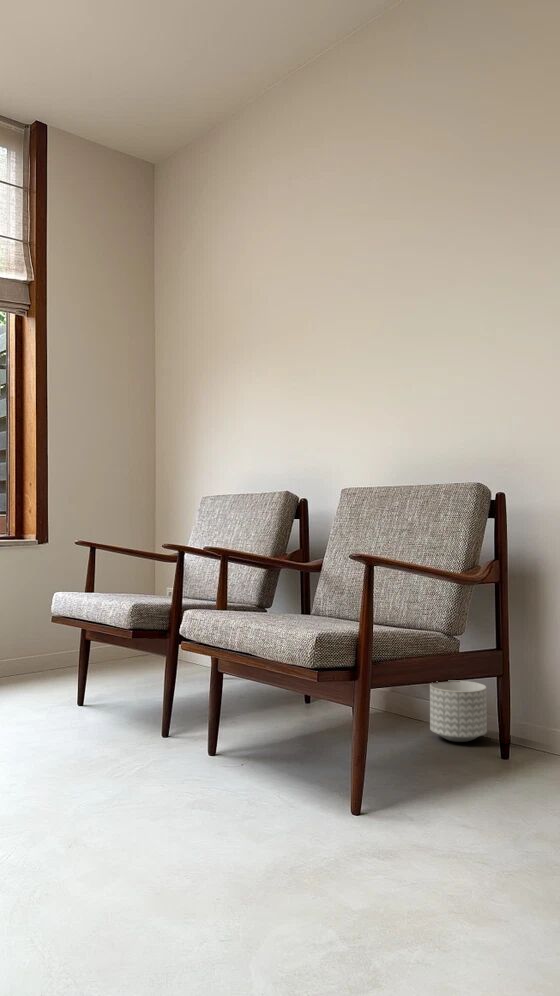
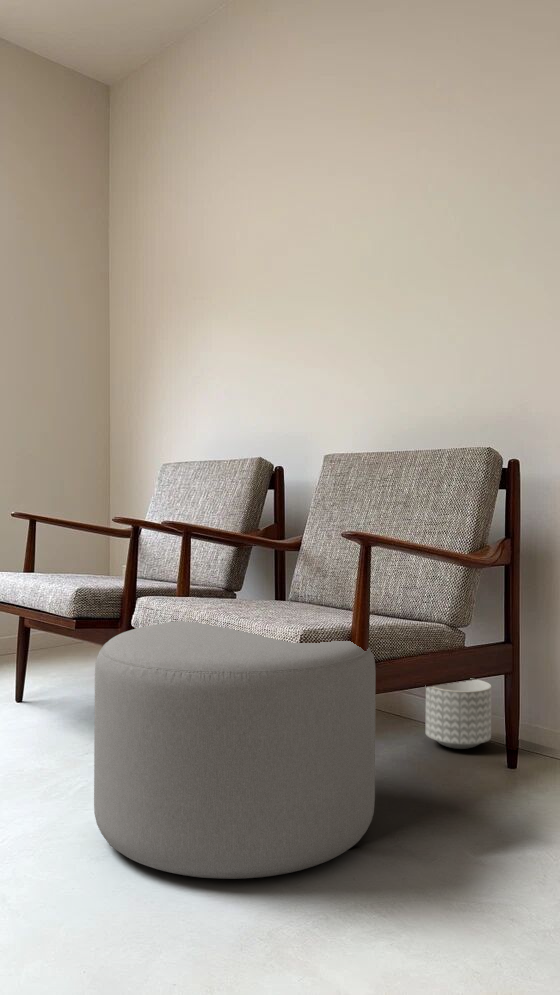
ottoman: none [150,628,380,834] -> present [94,621,376,879]

